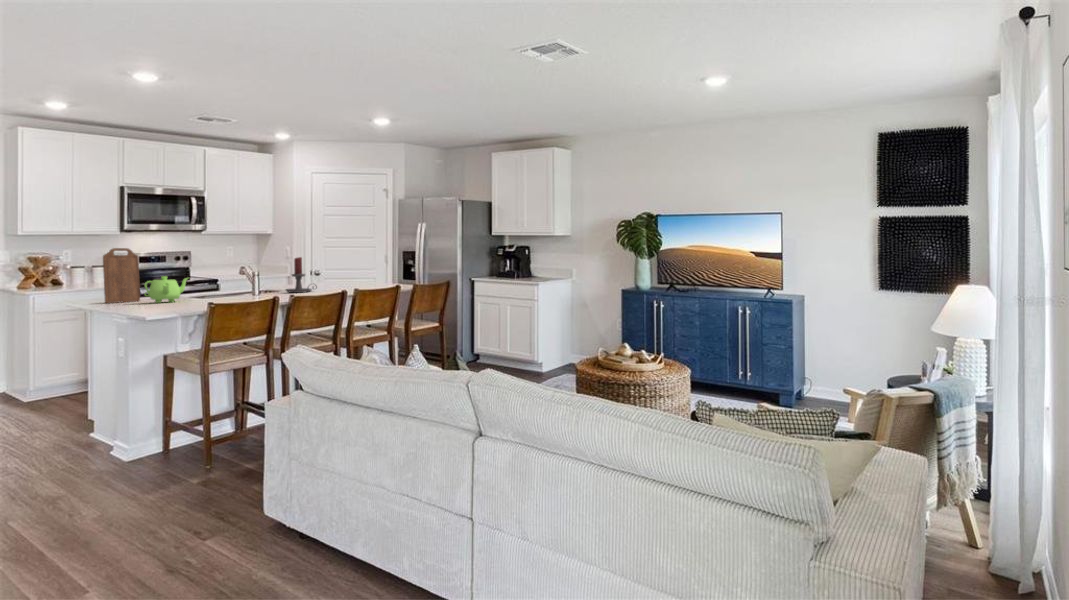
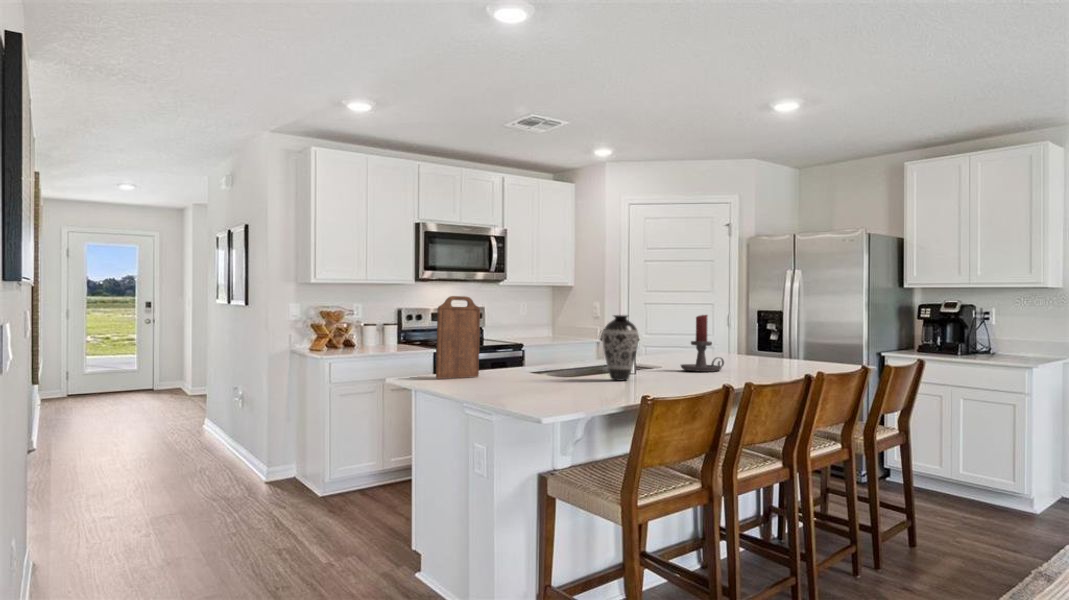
decorative vase: none [214,259,238,299] -> present [602,315,639,381]
teapot: present [145,276,188,303] -> none [502,341,565,383]

